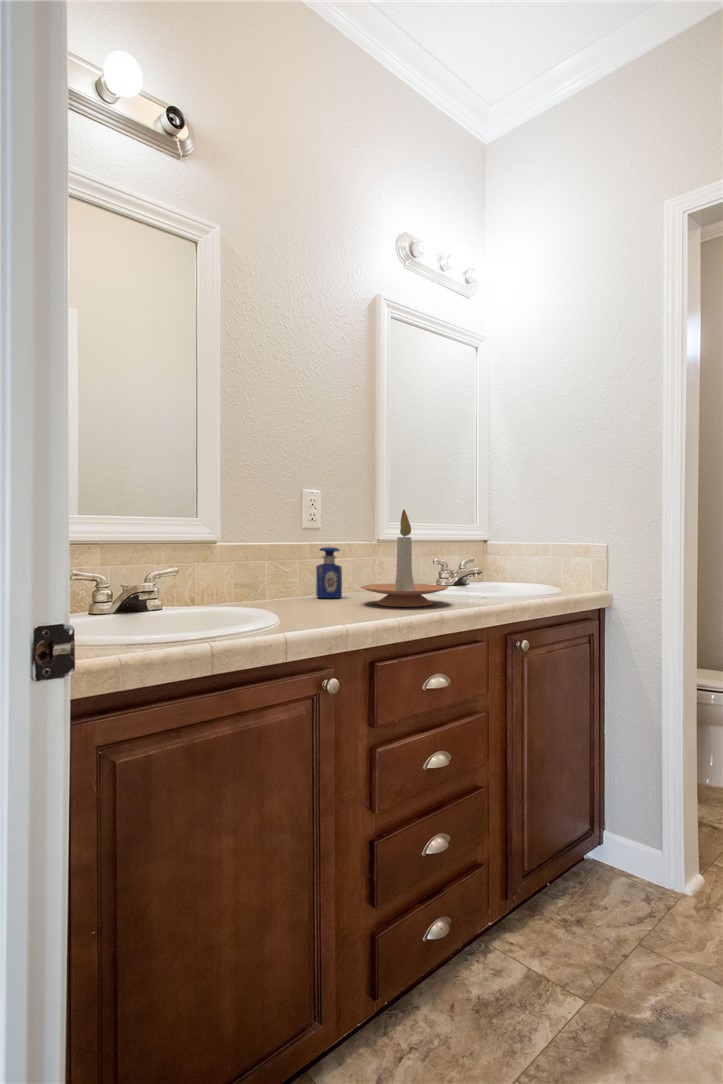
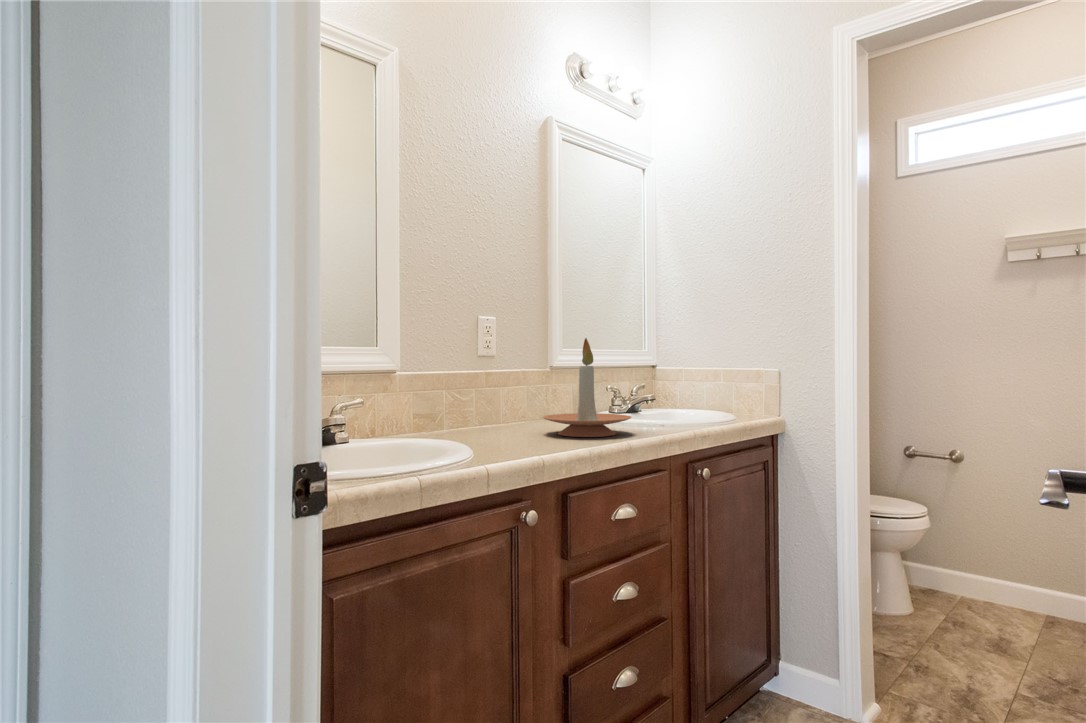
perfume bottle: present [316,547,342,598] -> none [492,376,519,430]

